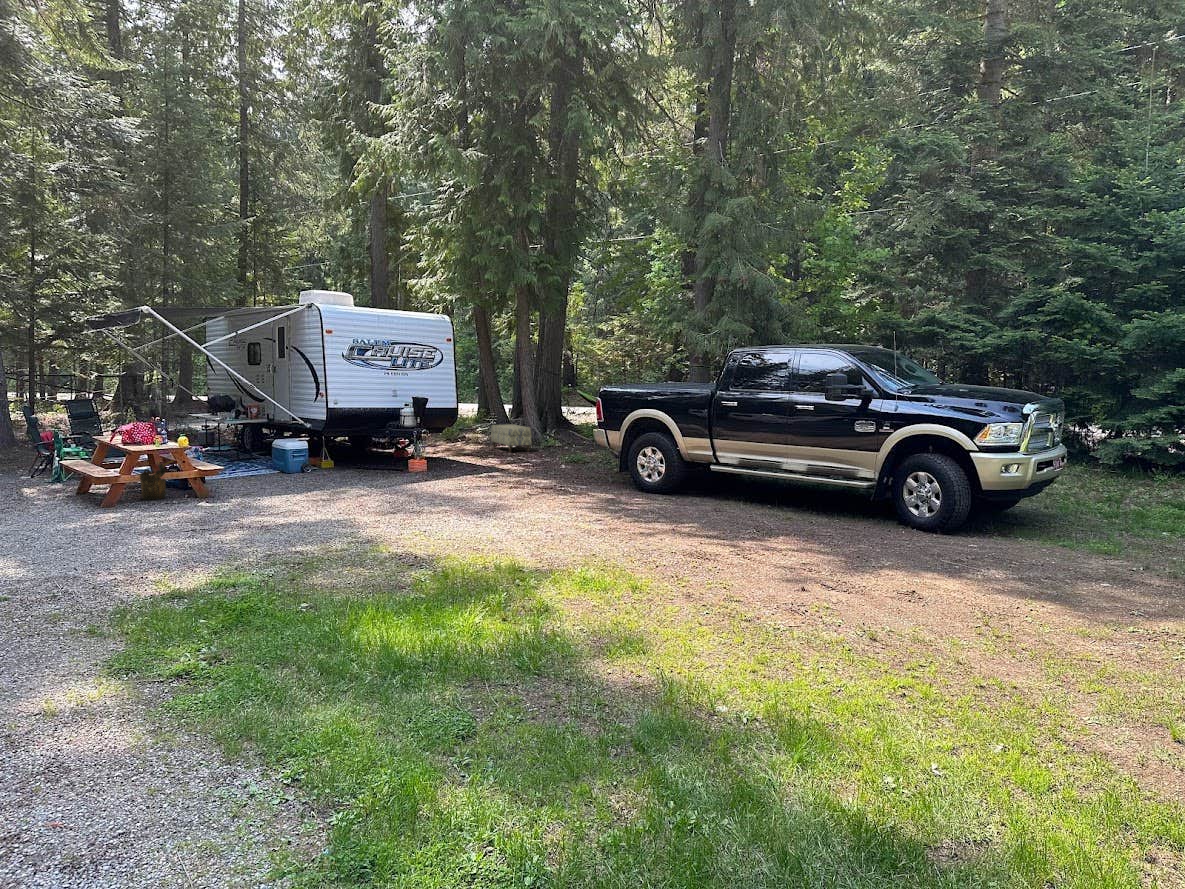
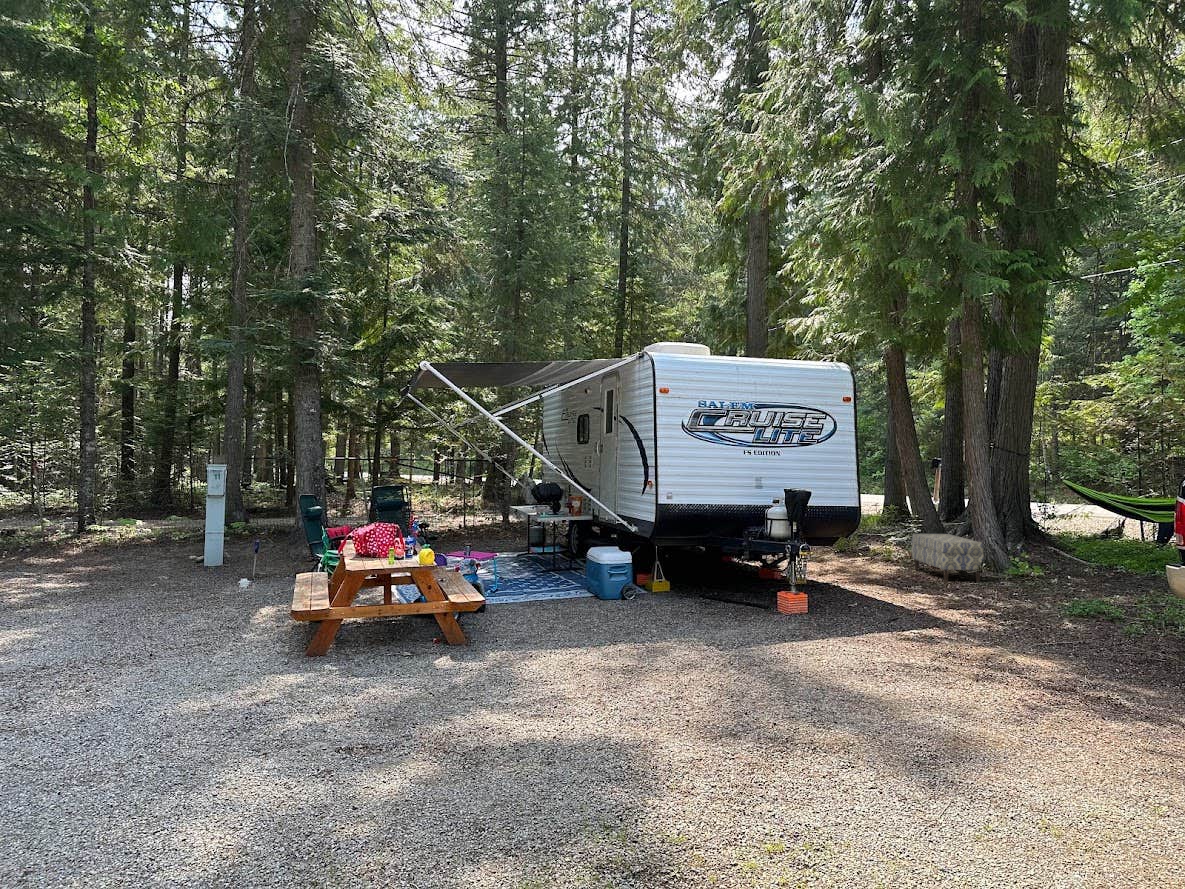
bucket: present [139,460,174,500] -> none [365,579,418,641]

